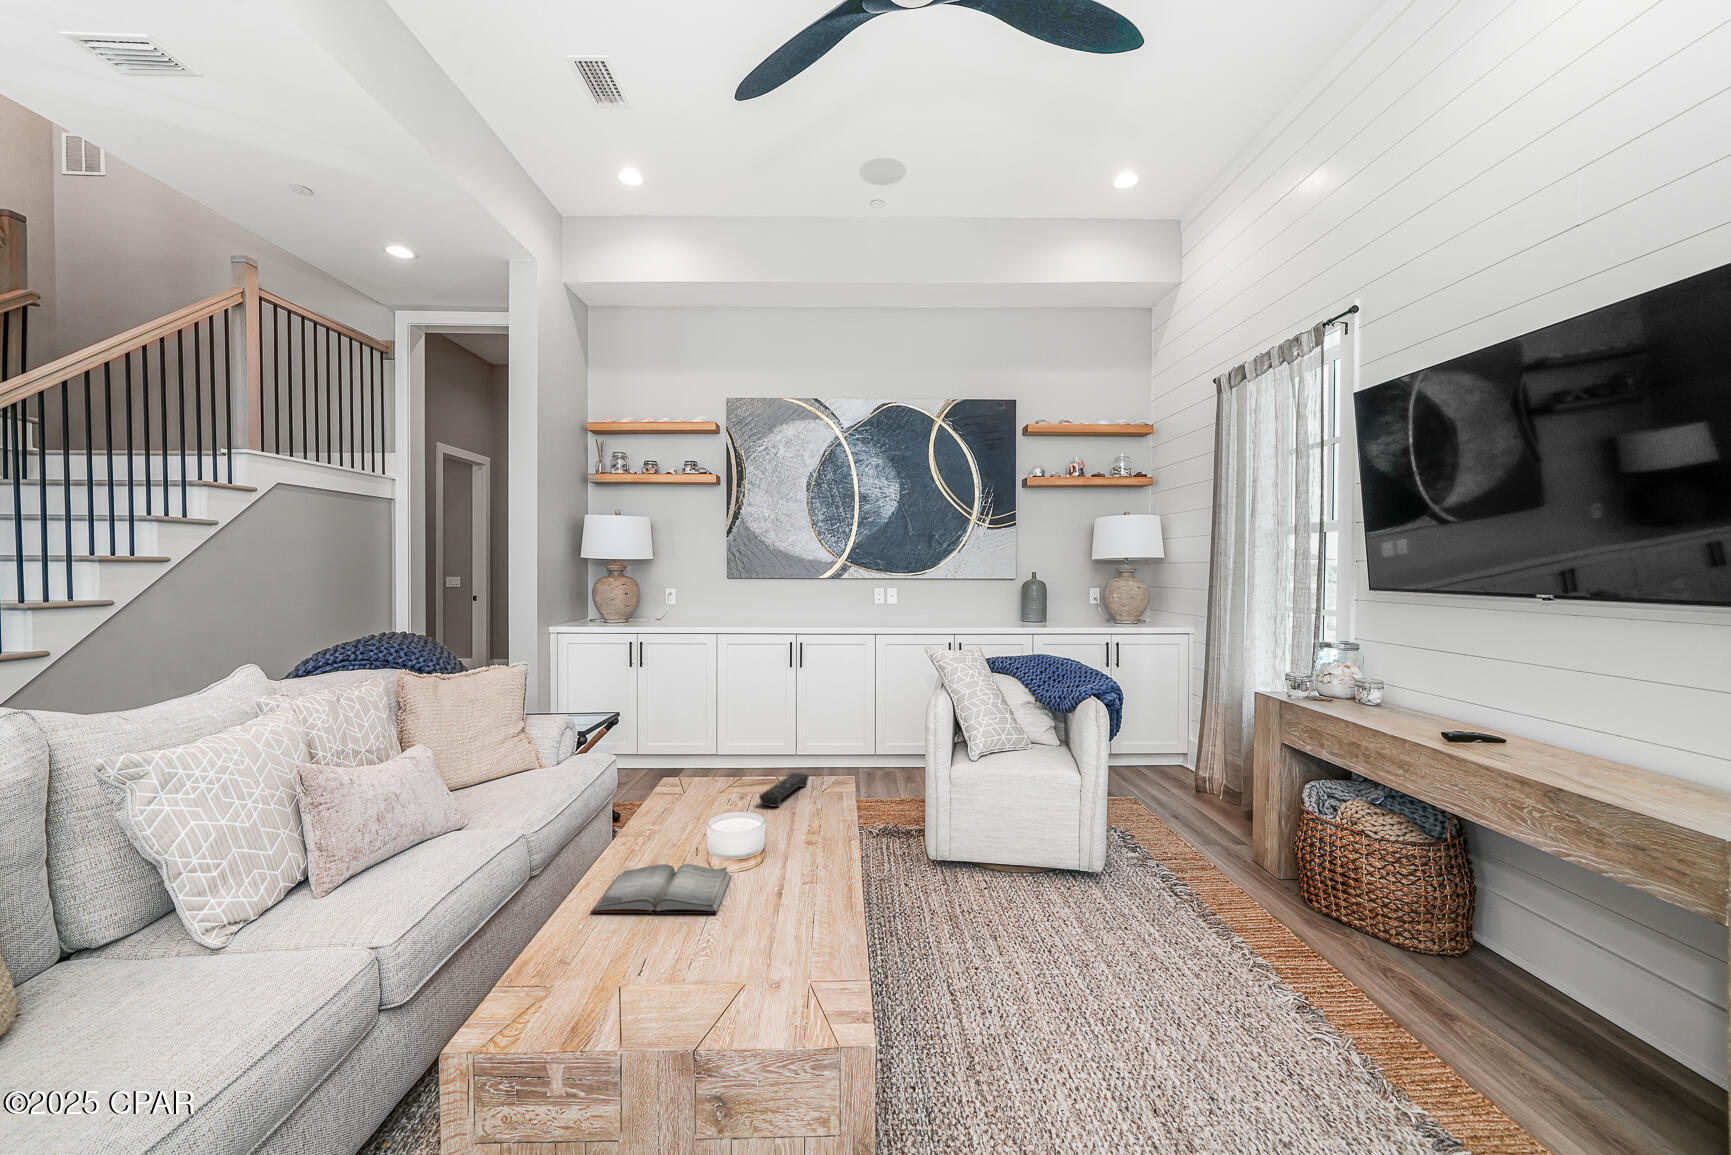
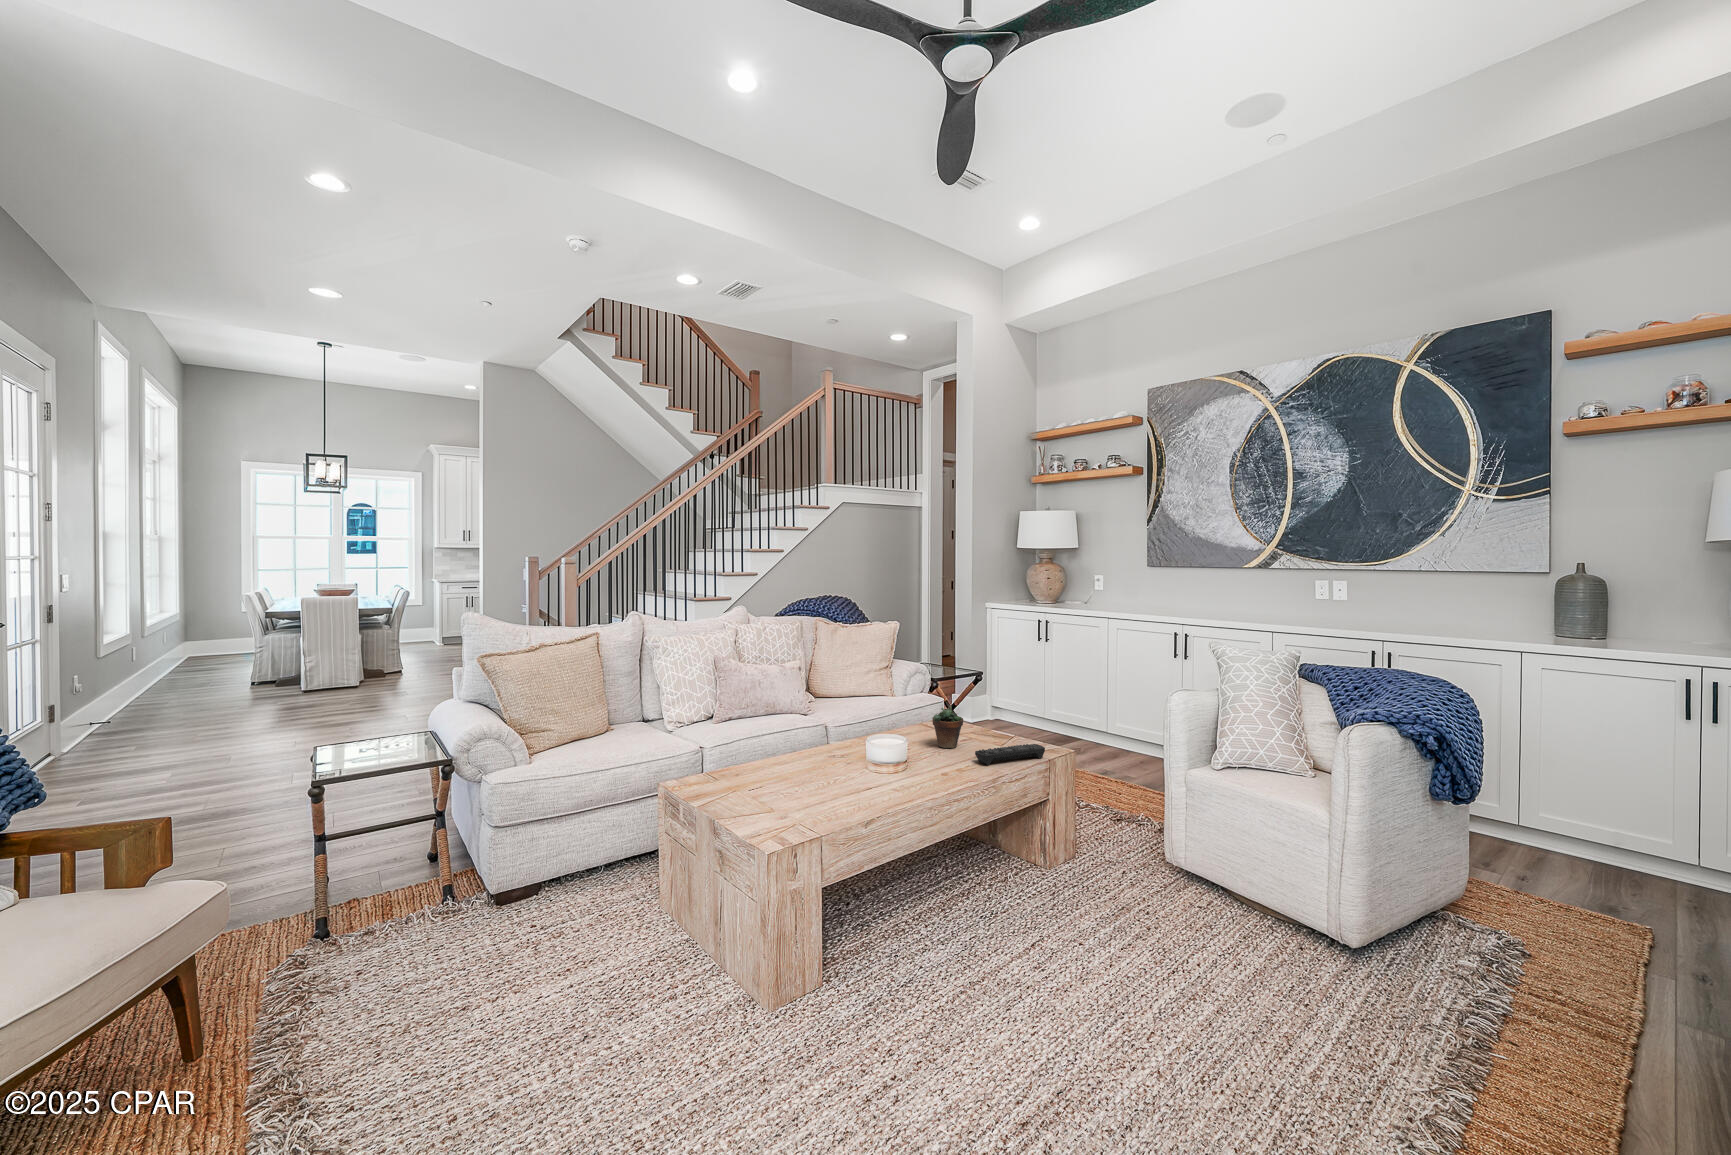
succulent plant: none [683,738,721,802] -> present [932,696,963,748]
hardback book: present [591,864,732,914] -> none [767,769,868,807]

